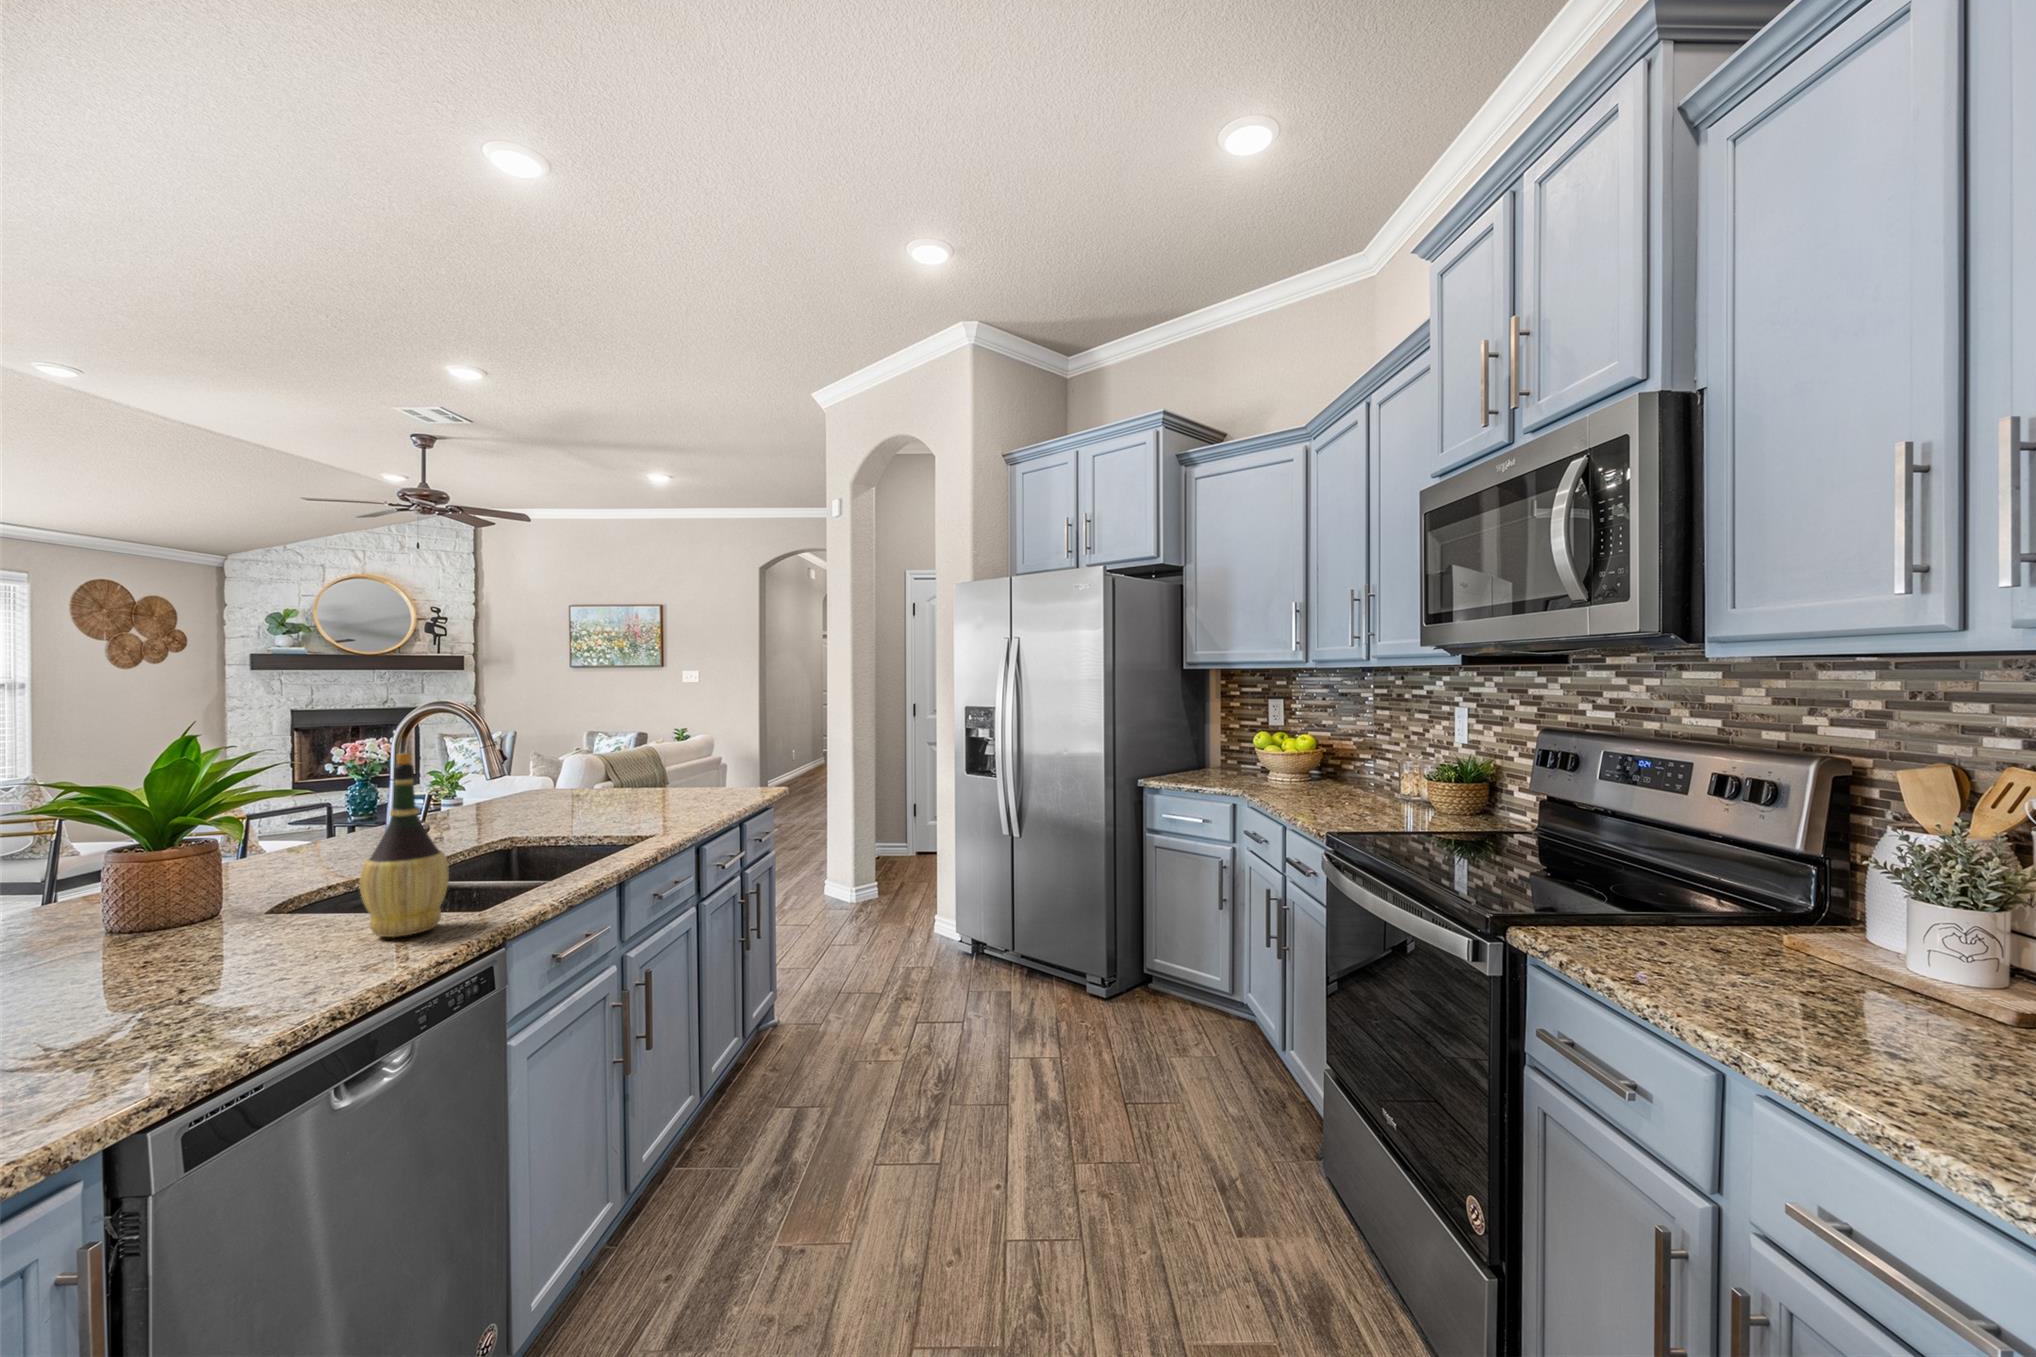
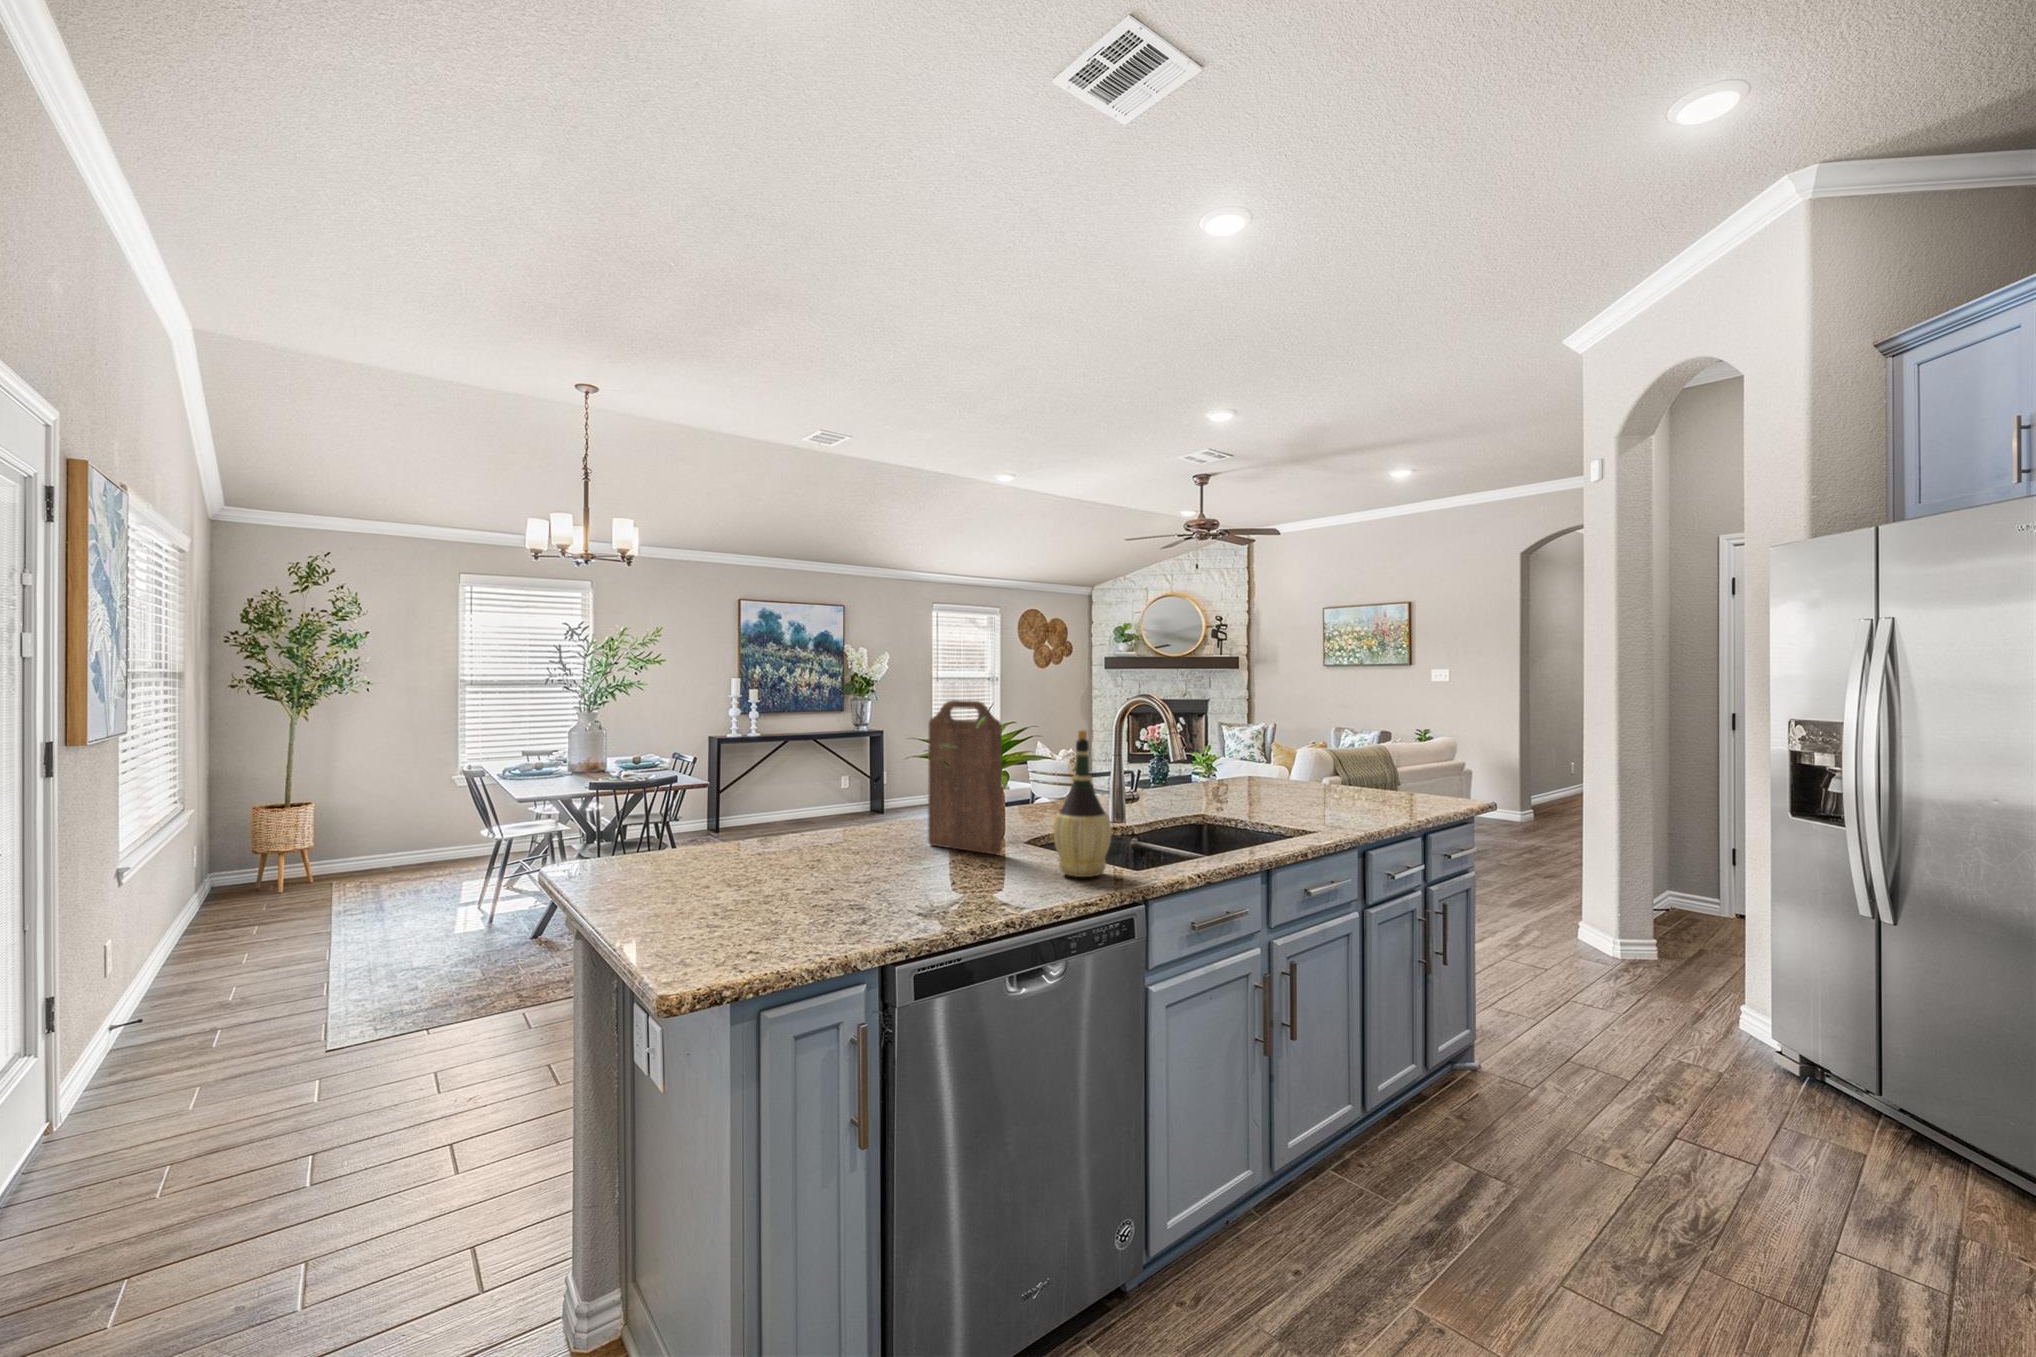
cutting board: none [84,724,250,950] -> present [928,700,1002,854]

